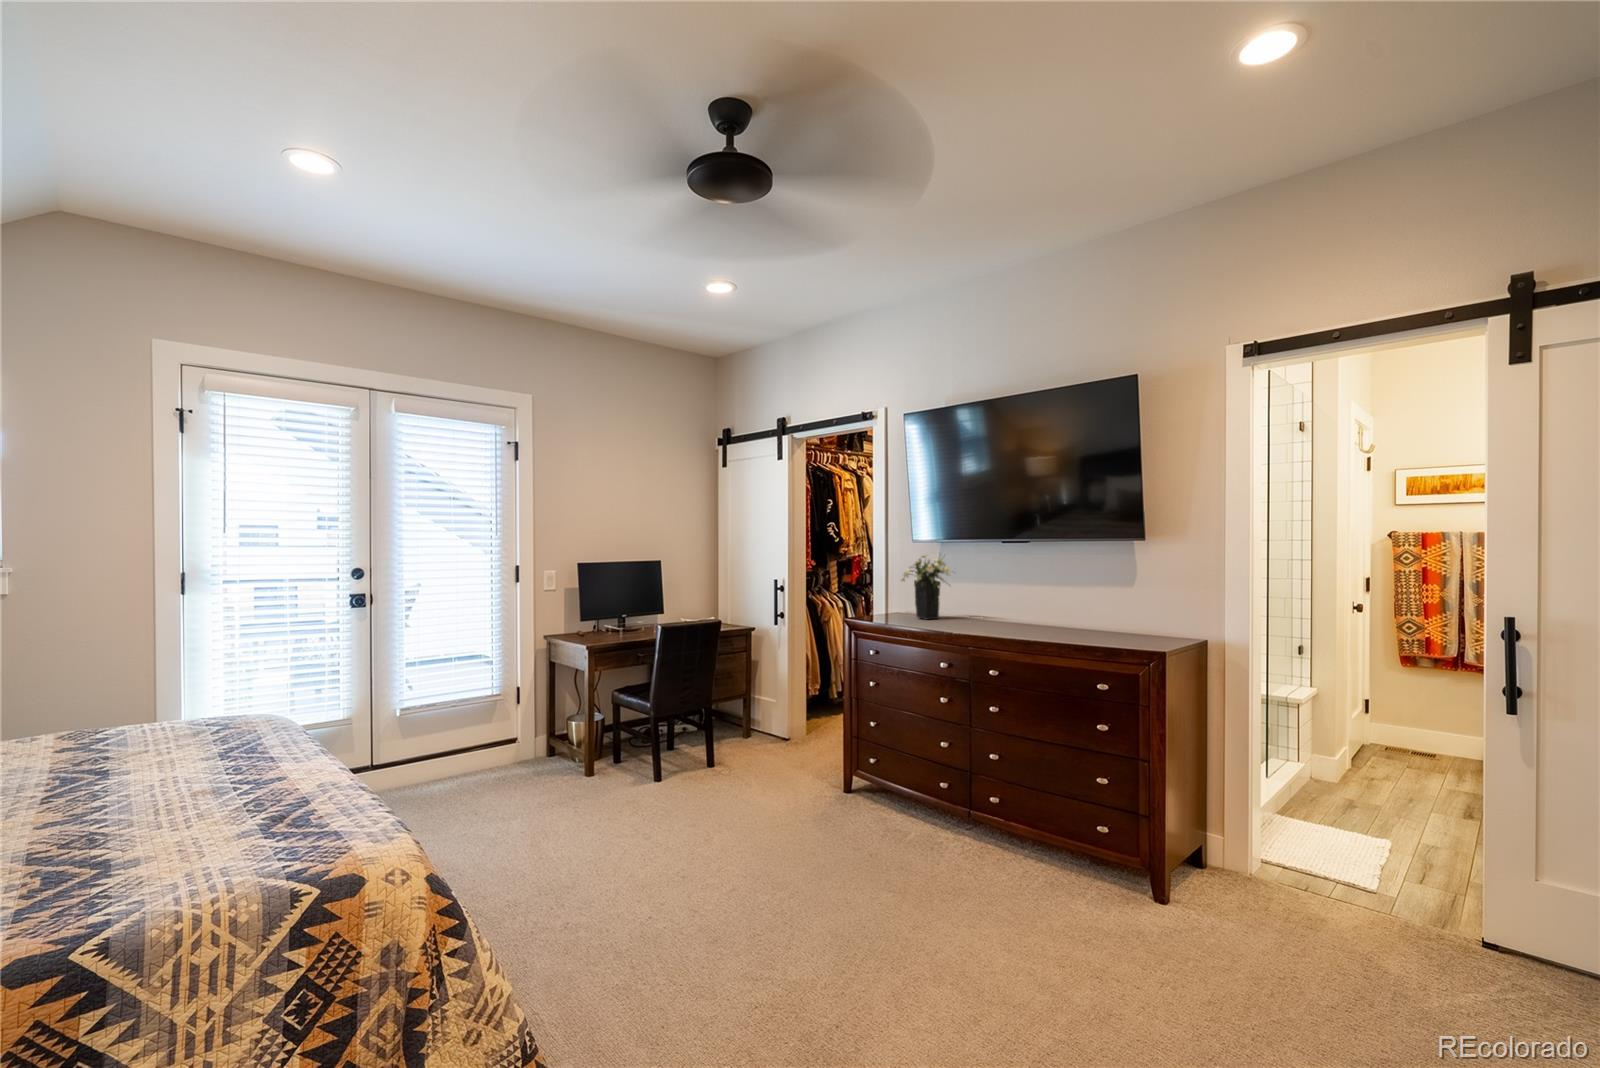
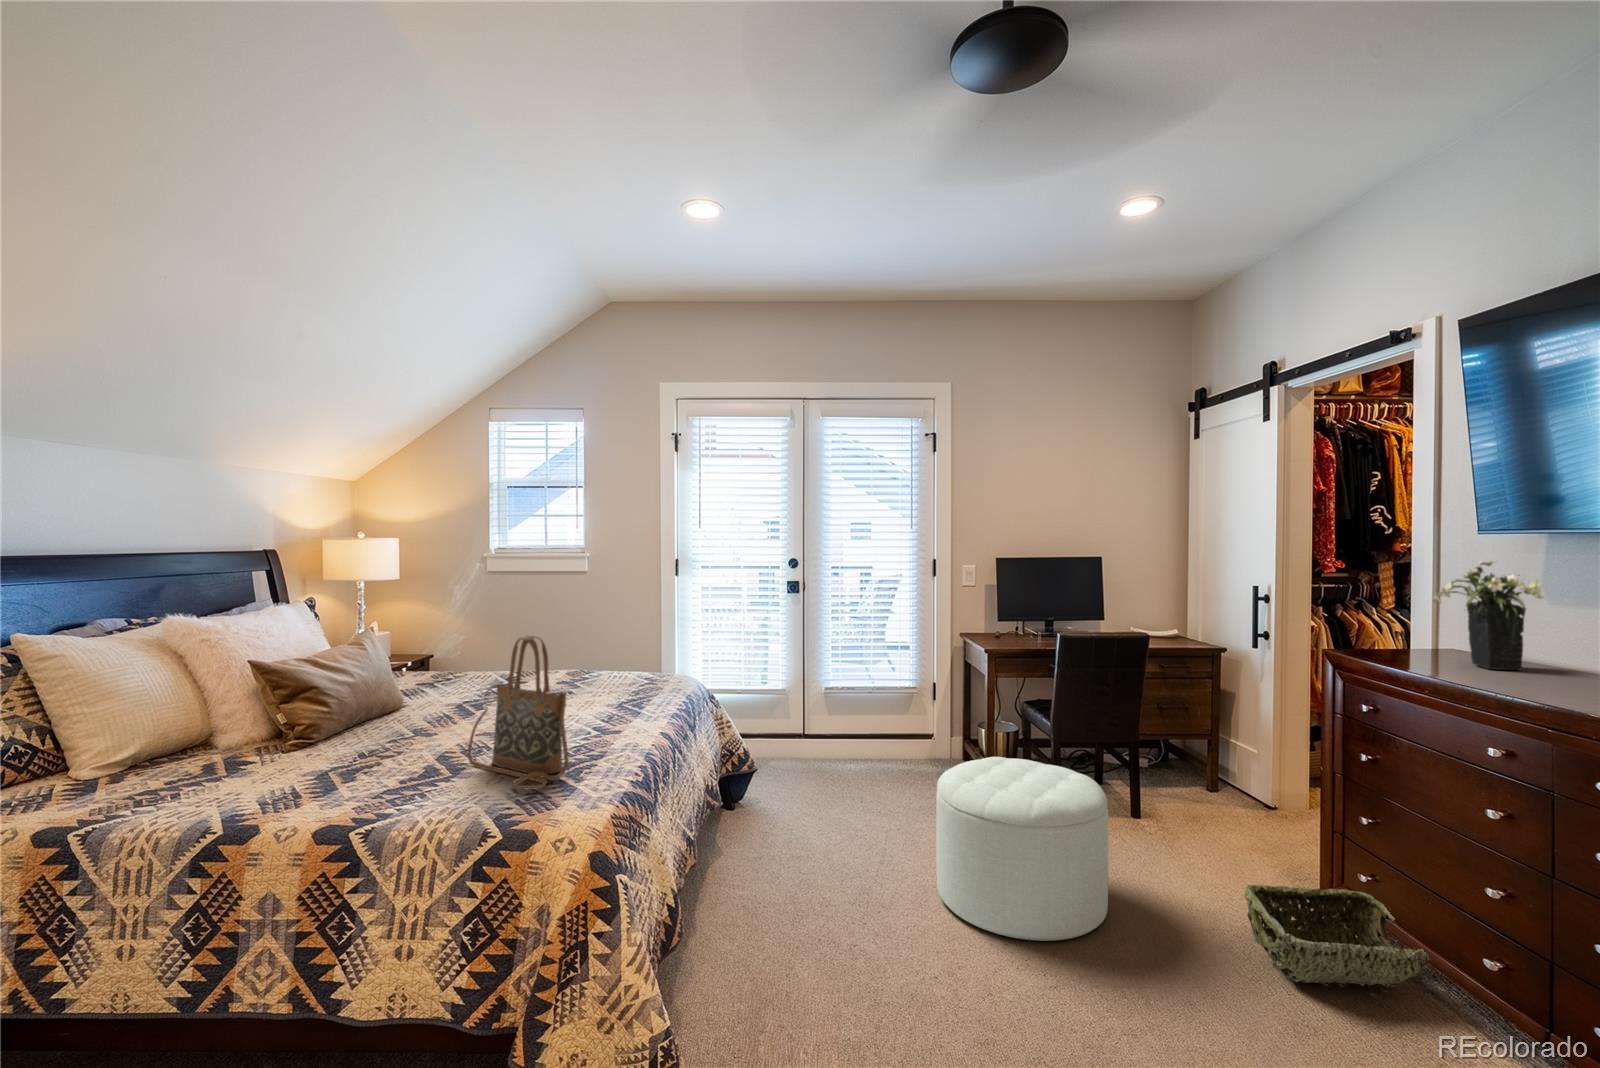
handbag: none [123,668,314,848] -> present [468,636,569,790]
ottoman: none [592,732,732,878] -> present [936,757,1108,941]
woven basket: none [819,771,916,838] -> present [1244,885,1430,987]

